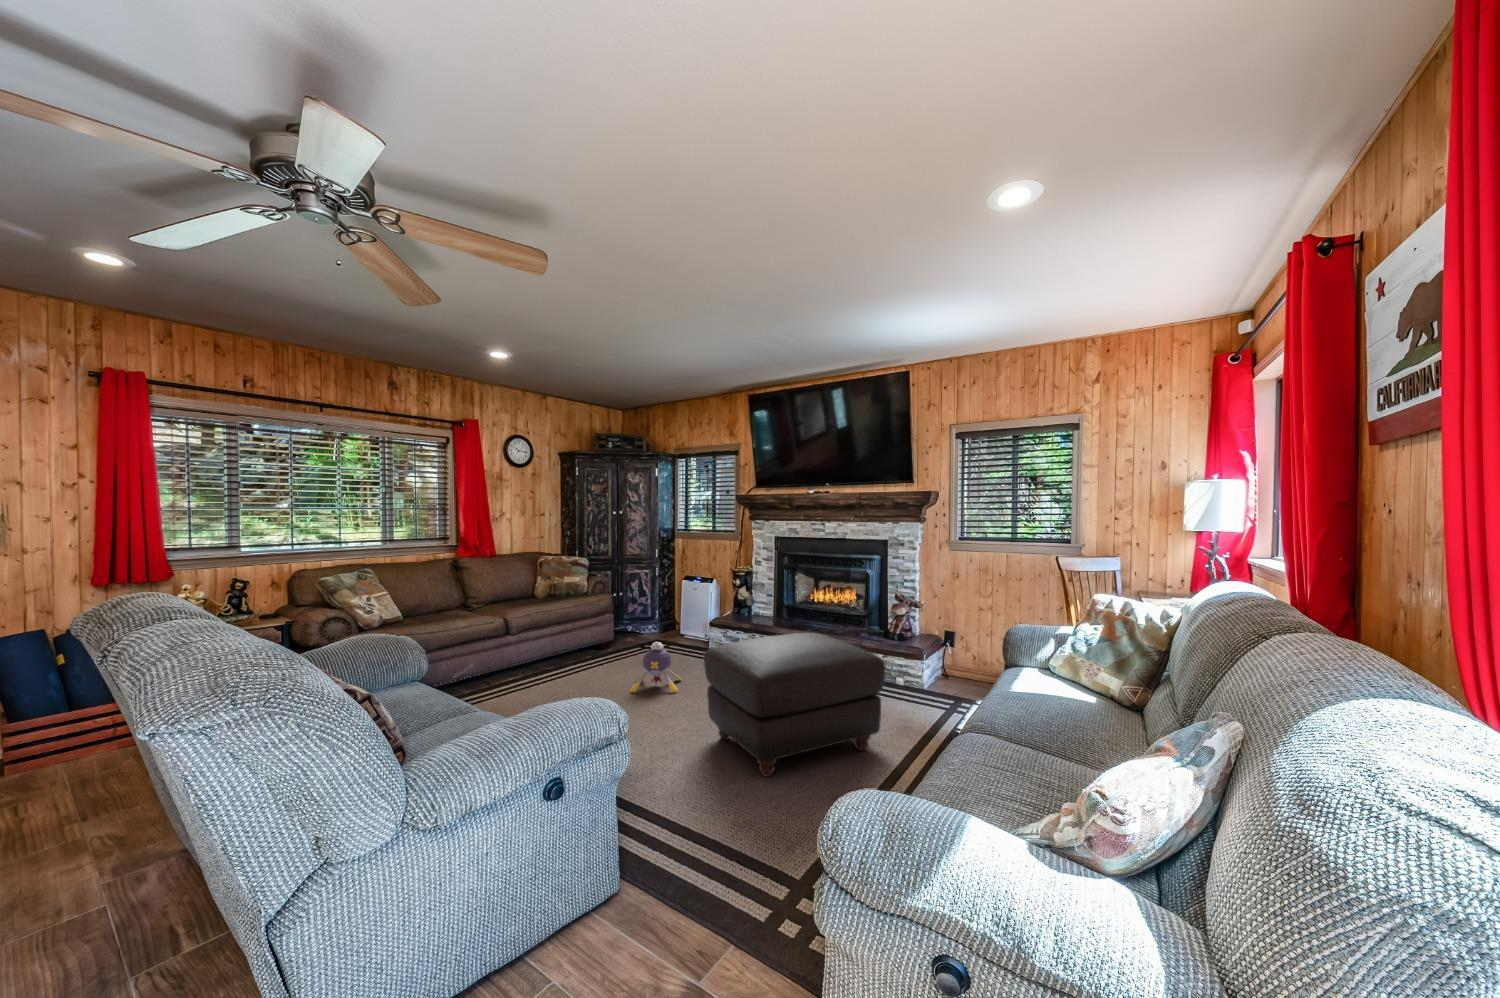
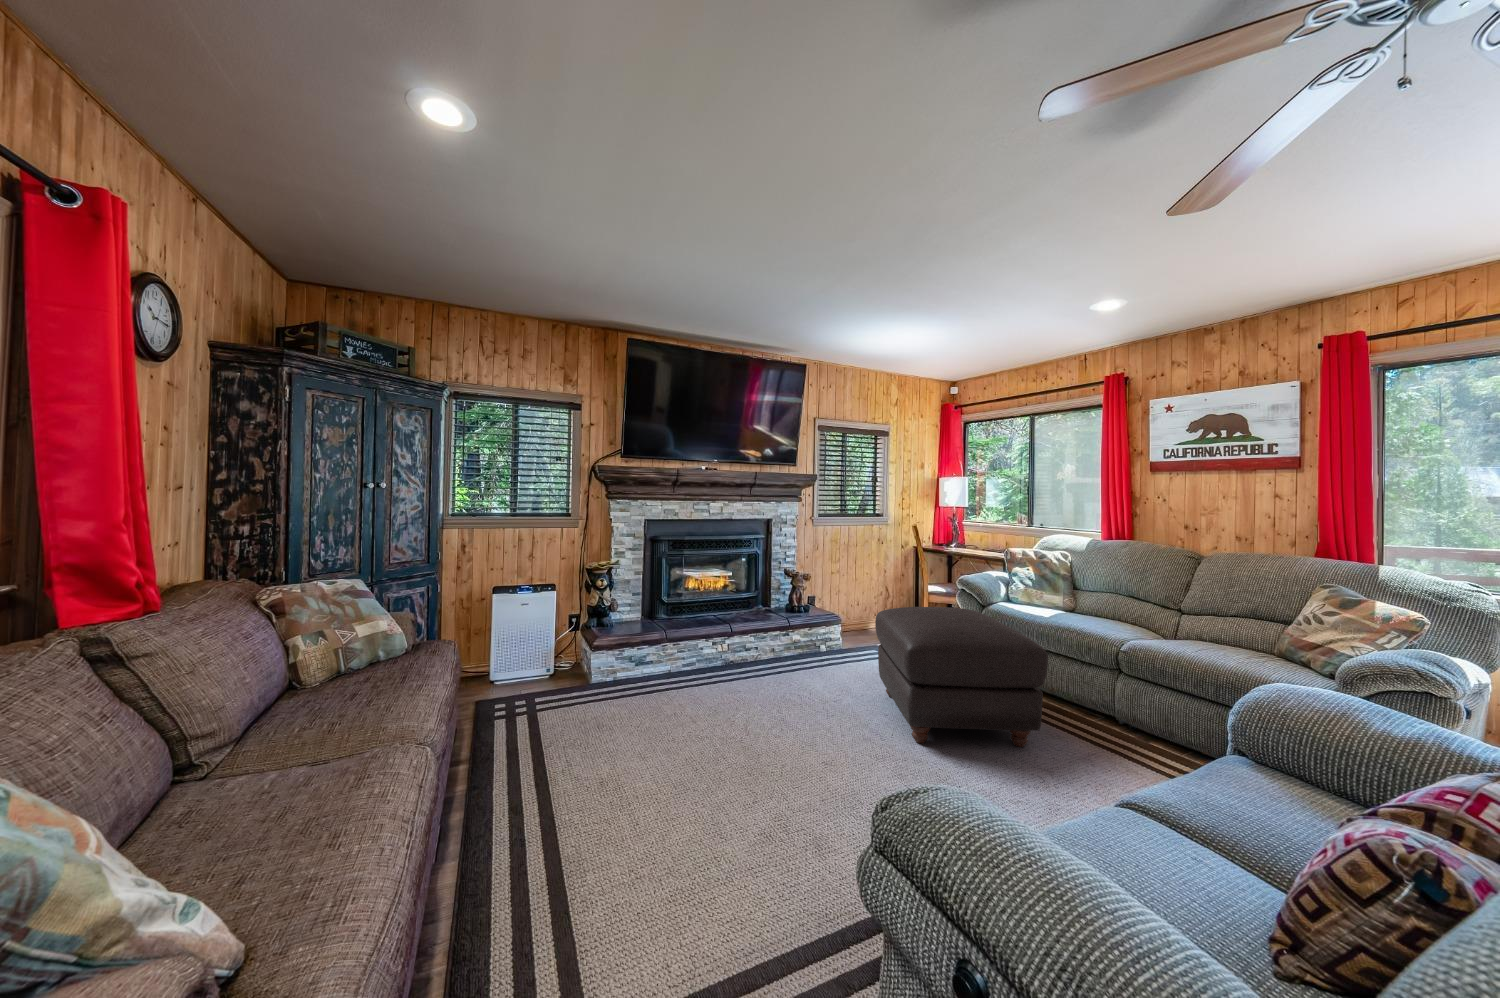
plush toy: present [630,642,682,693] -> none [664,673,750,761]

